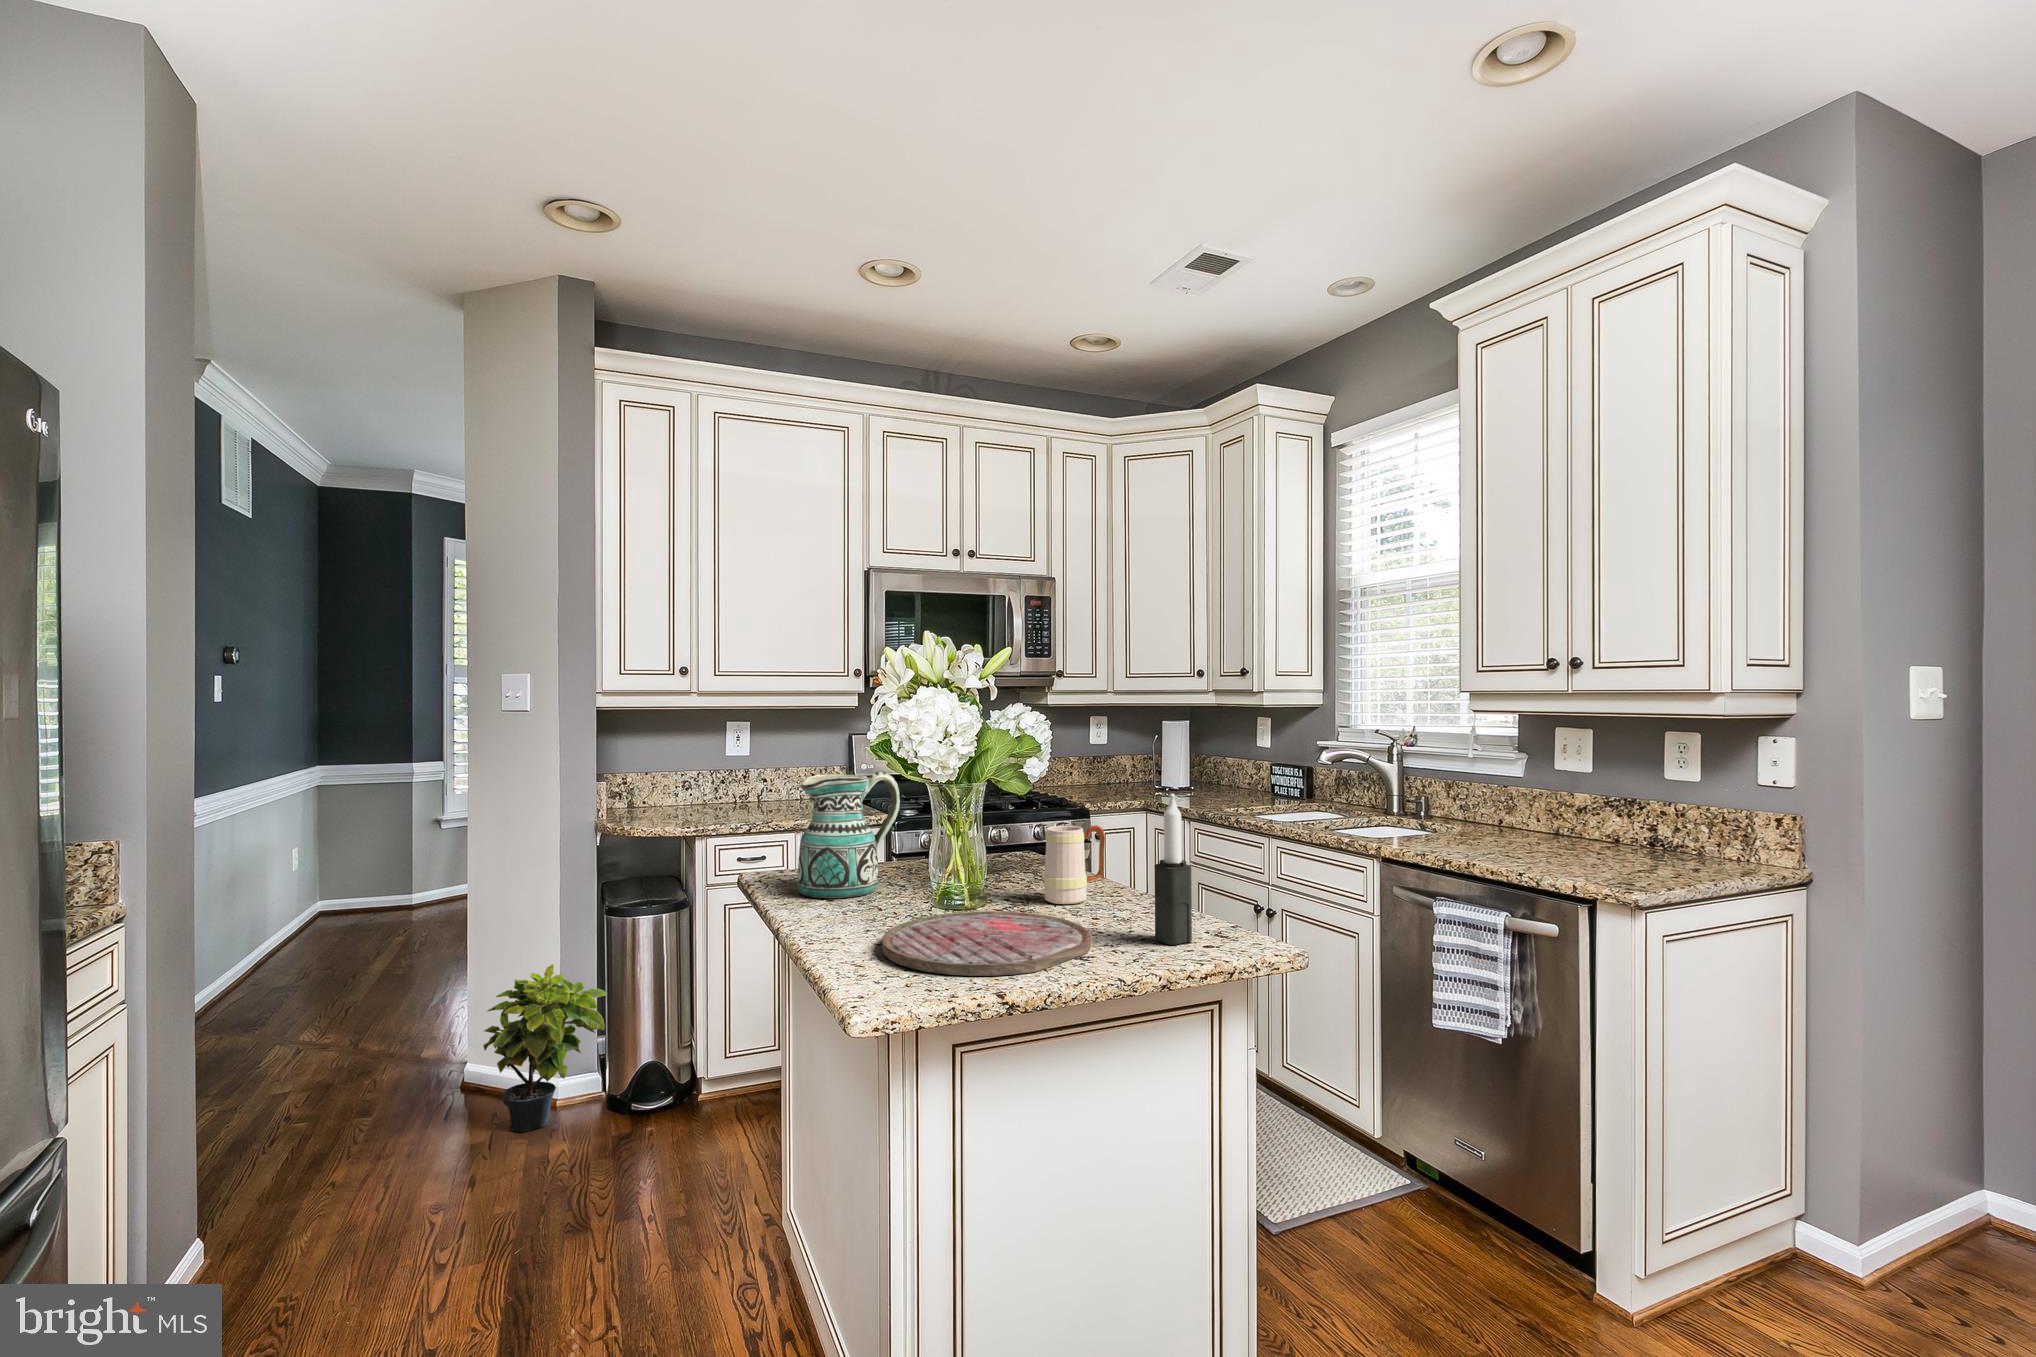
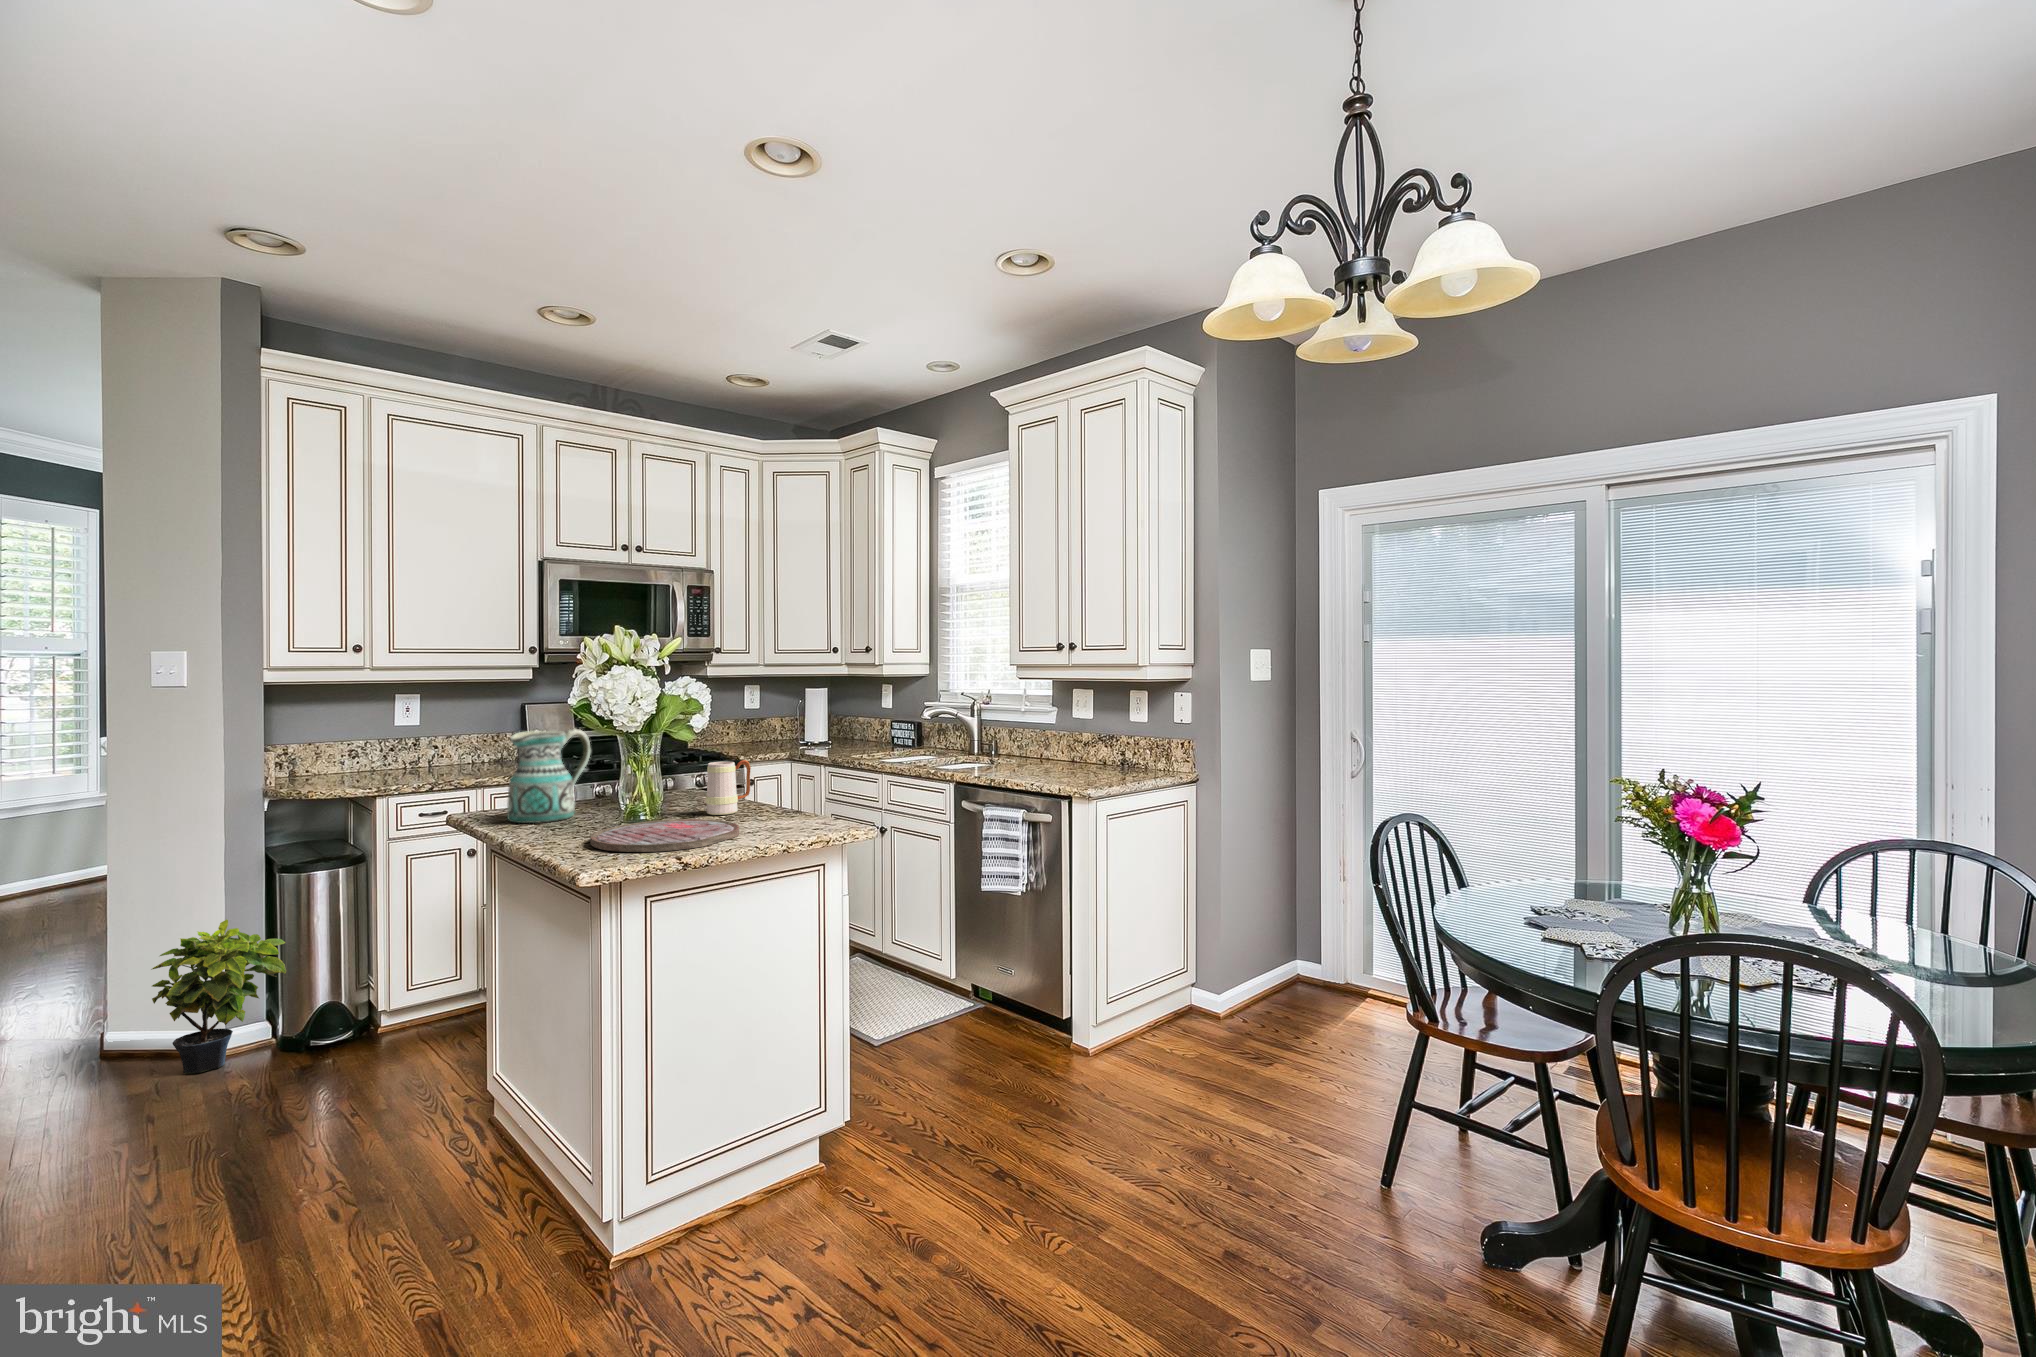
candle: present [1155,793,1192,945] -> none [783,733,807,829]

